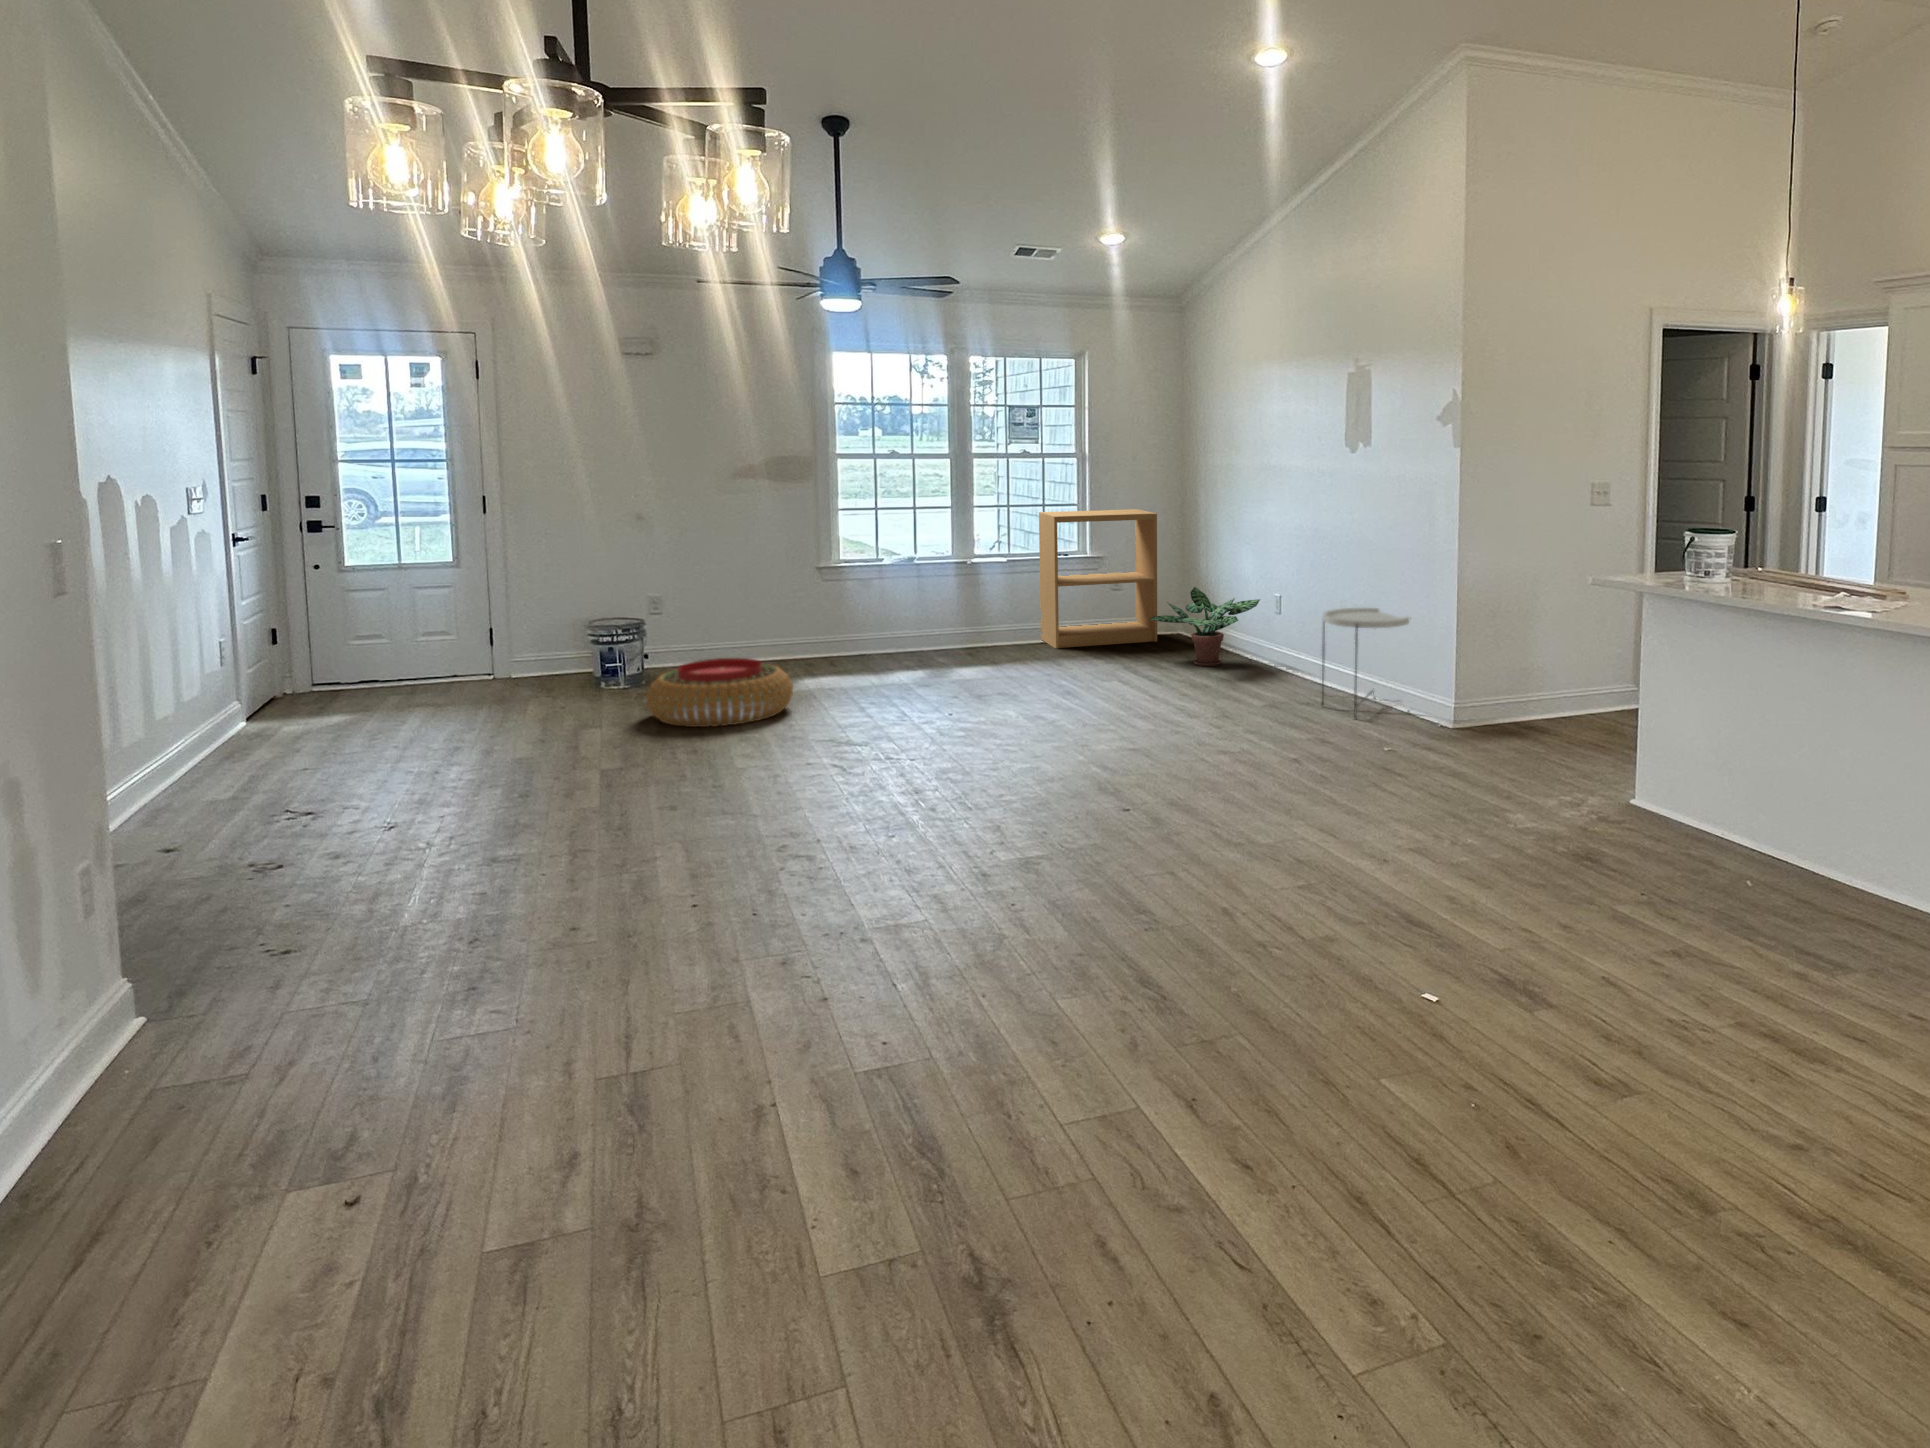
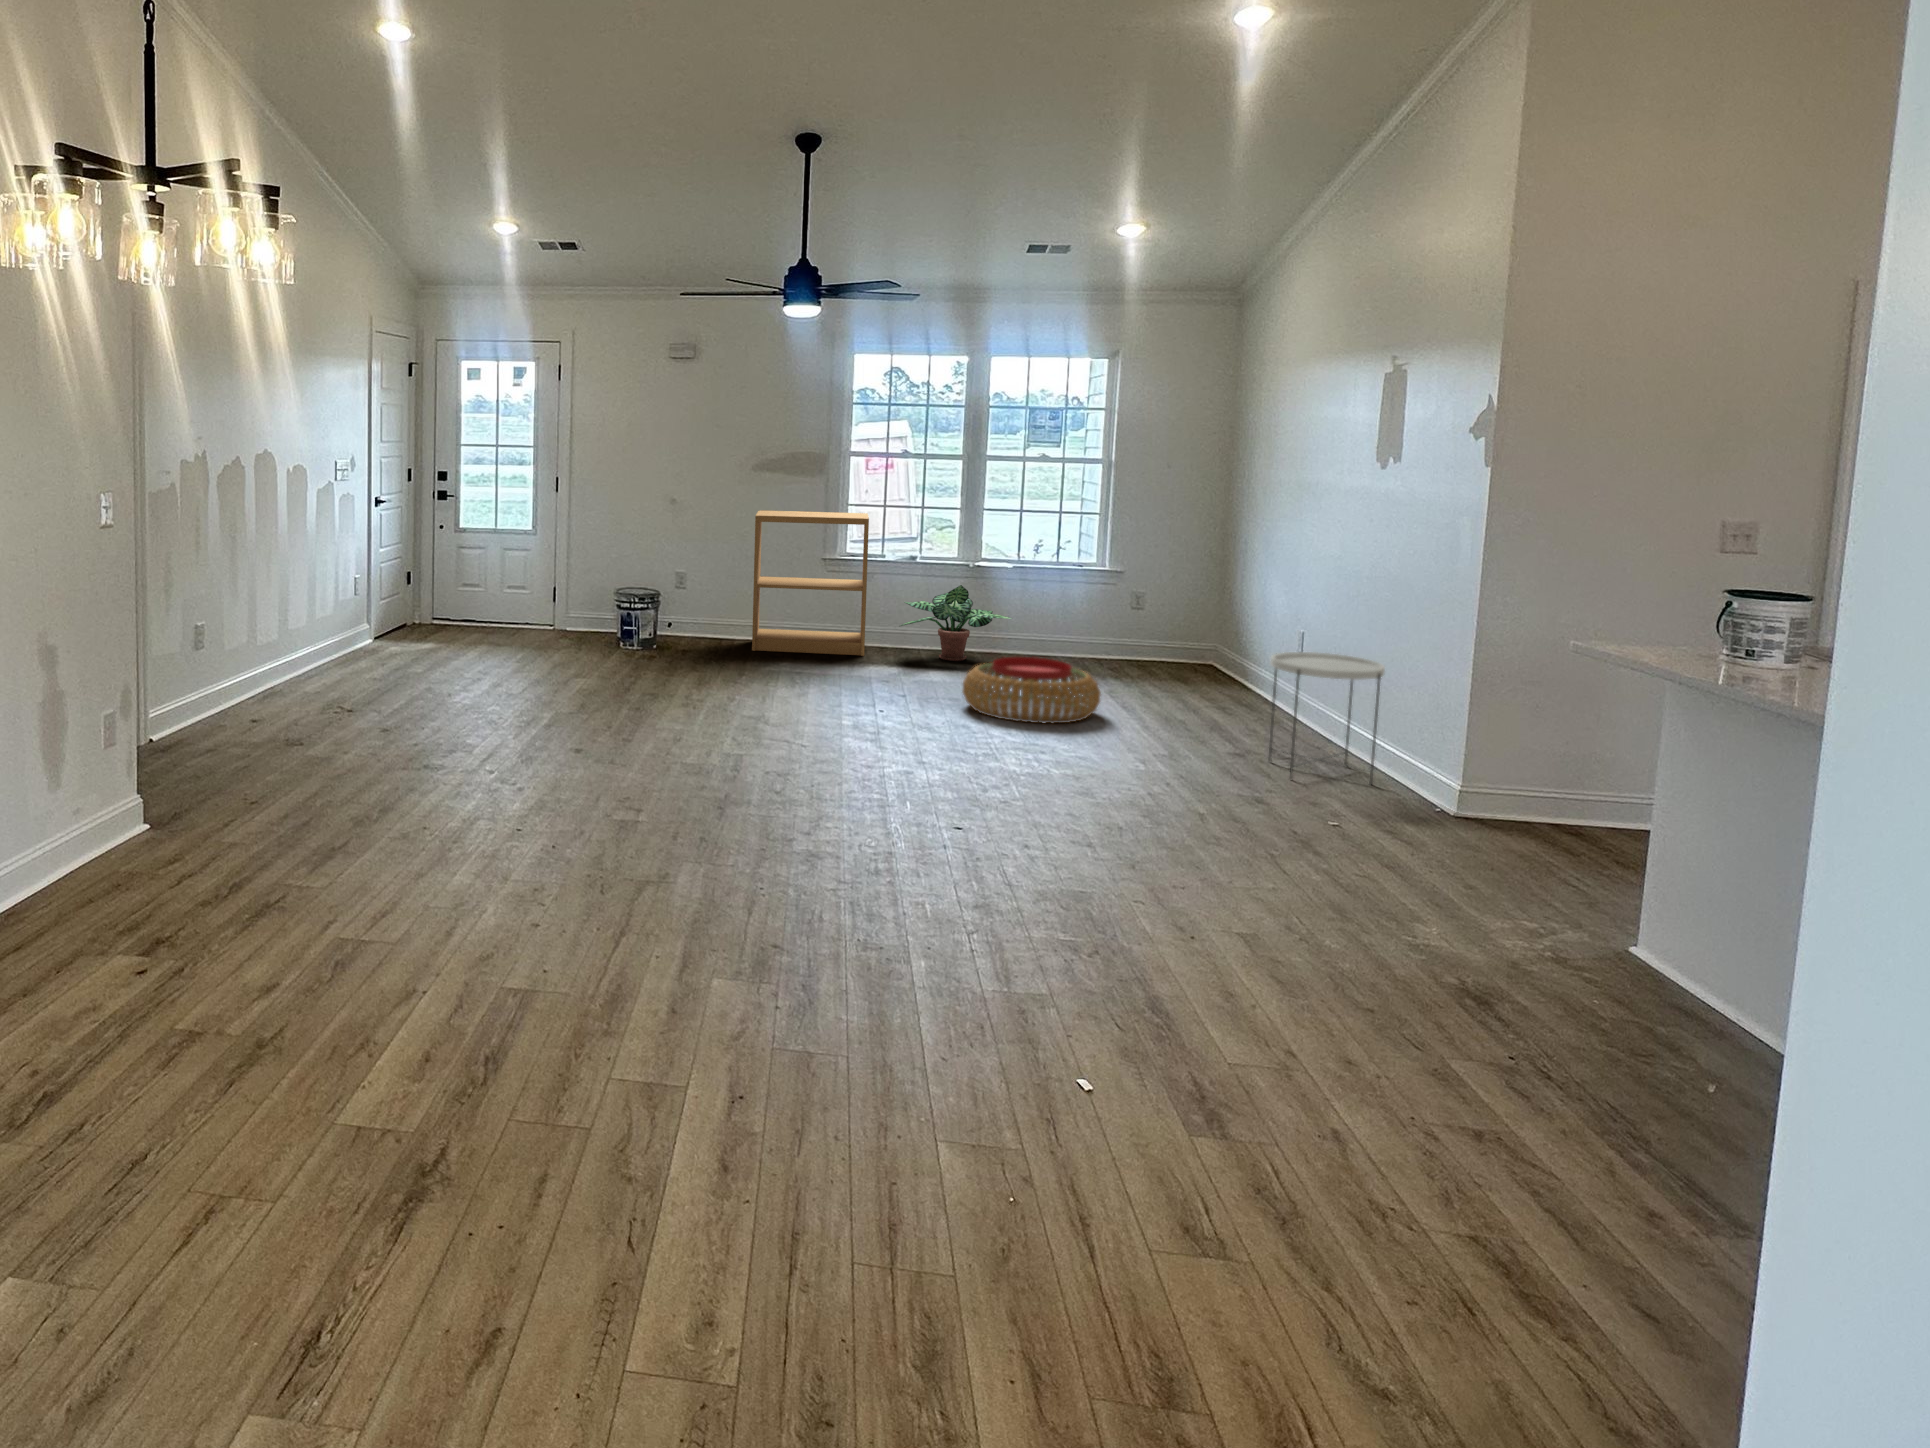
bookshelf: present [1039,509,1157,648] -> present [752,510,869,656]
potted plant: present [1150,587,1260,666] -> present [901,585,1011,661]
pouf: present [647,658,793,727] -> present [963,657,1100,723]

